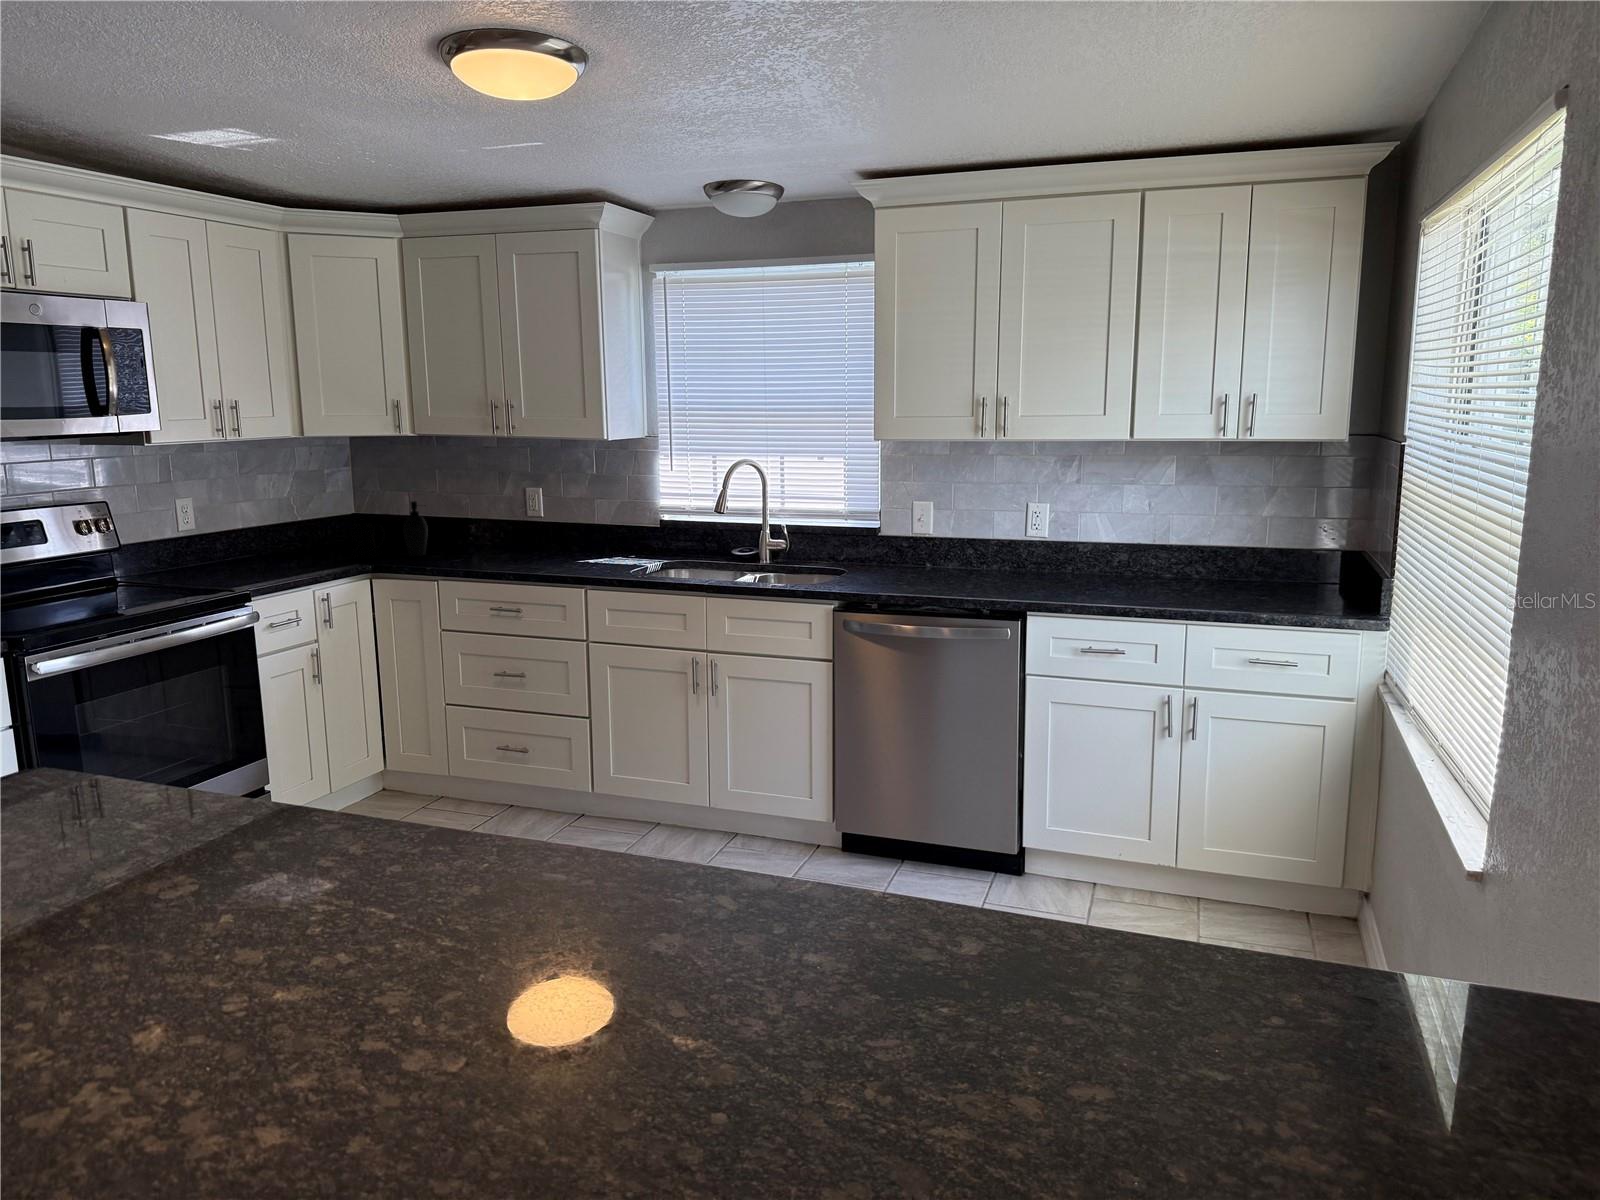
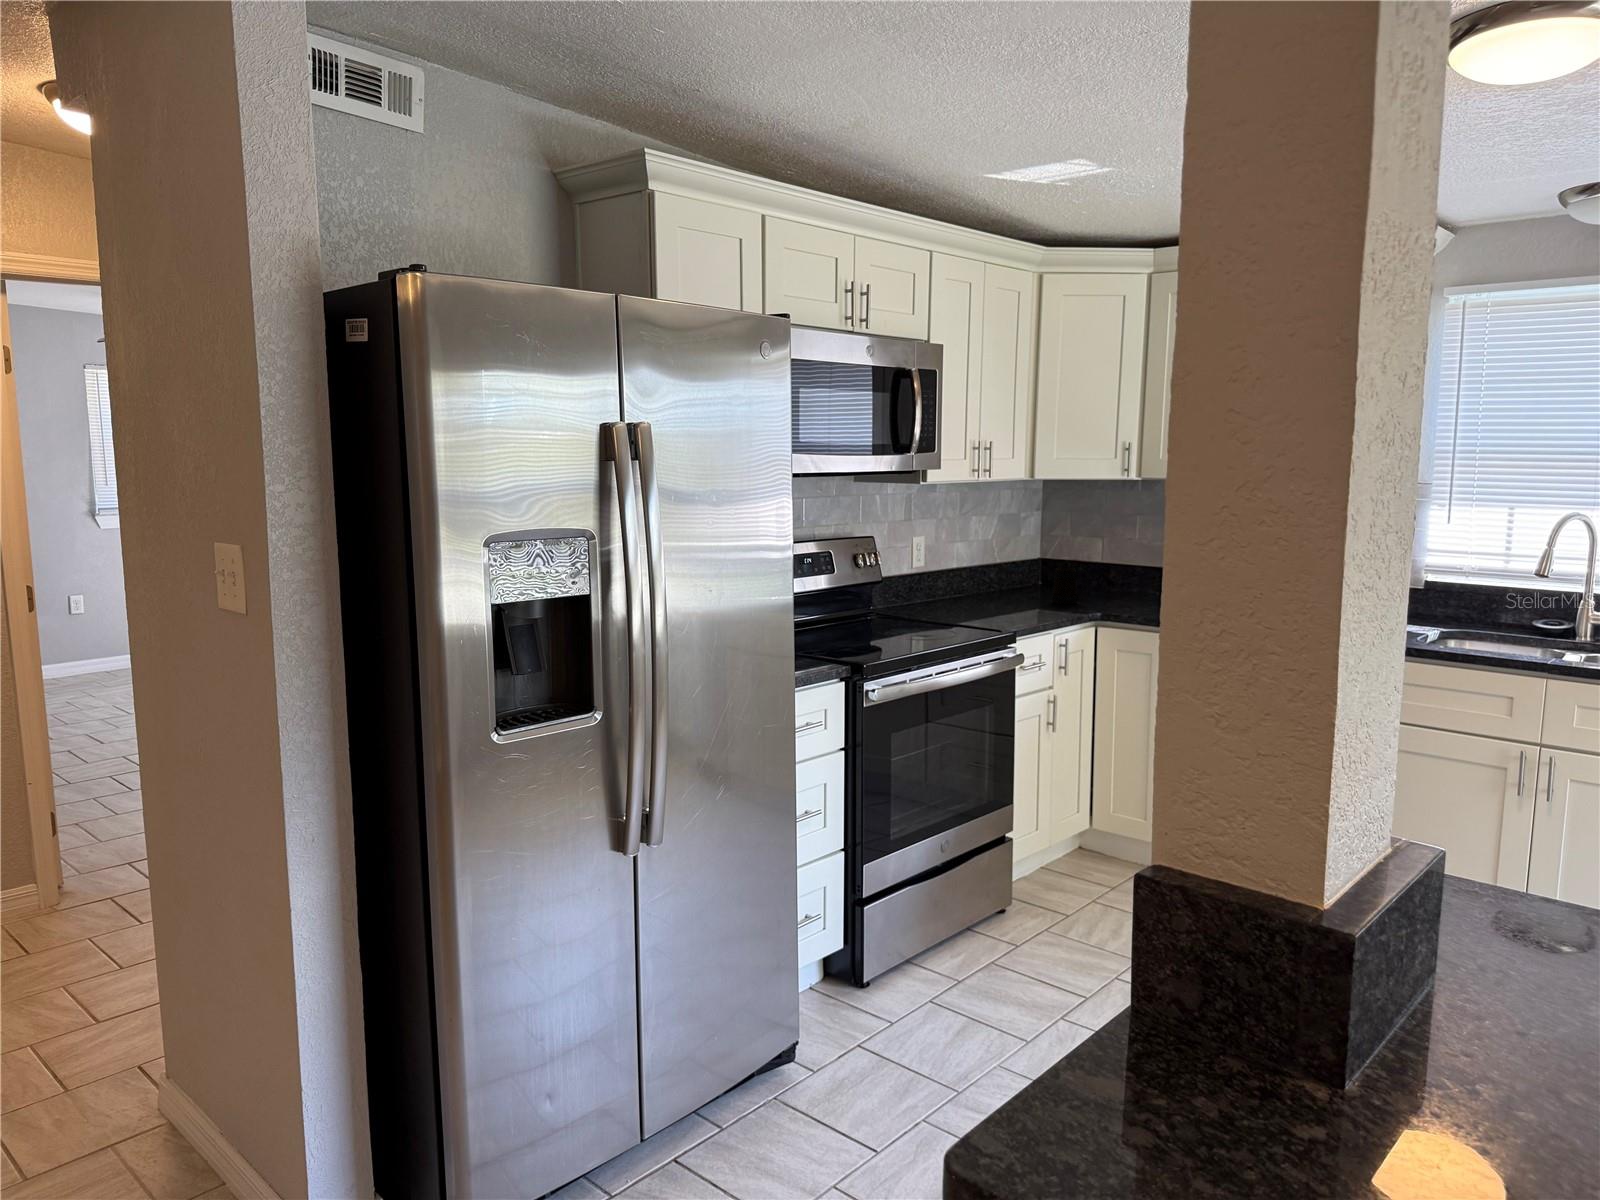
soap dispenser: present [403,501,428,556] -> none [1106,547,1137,605]

